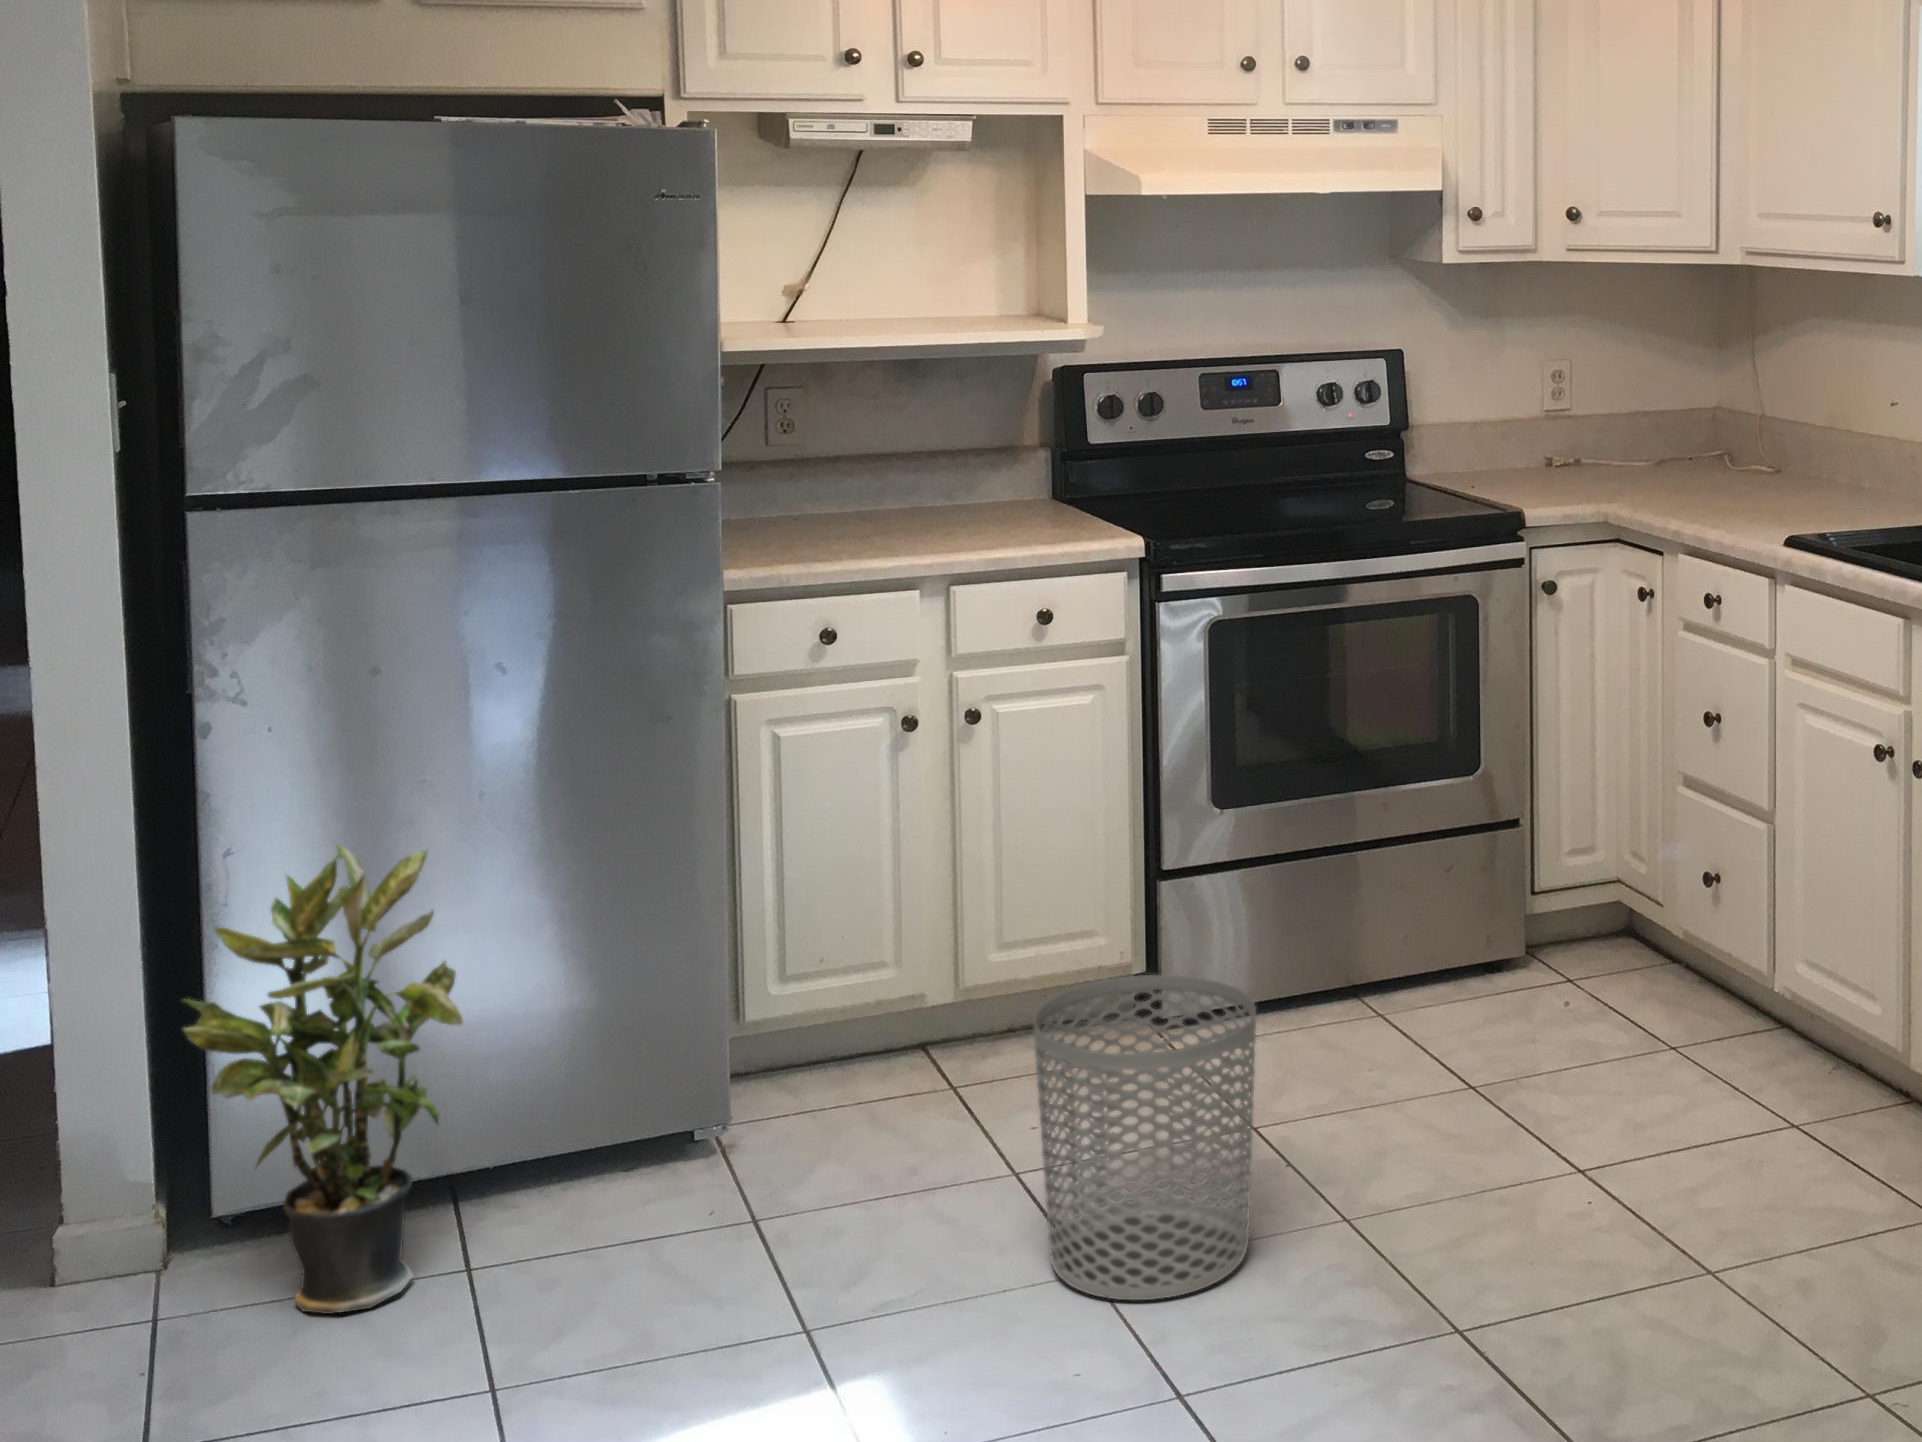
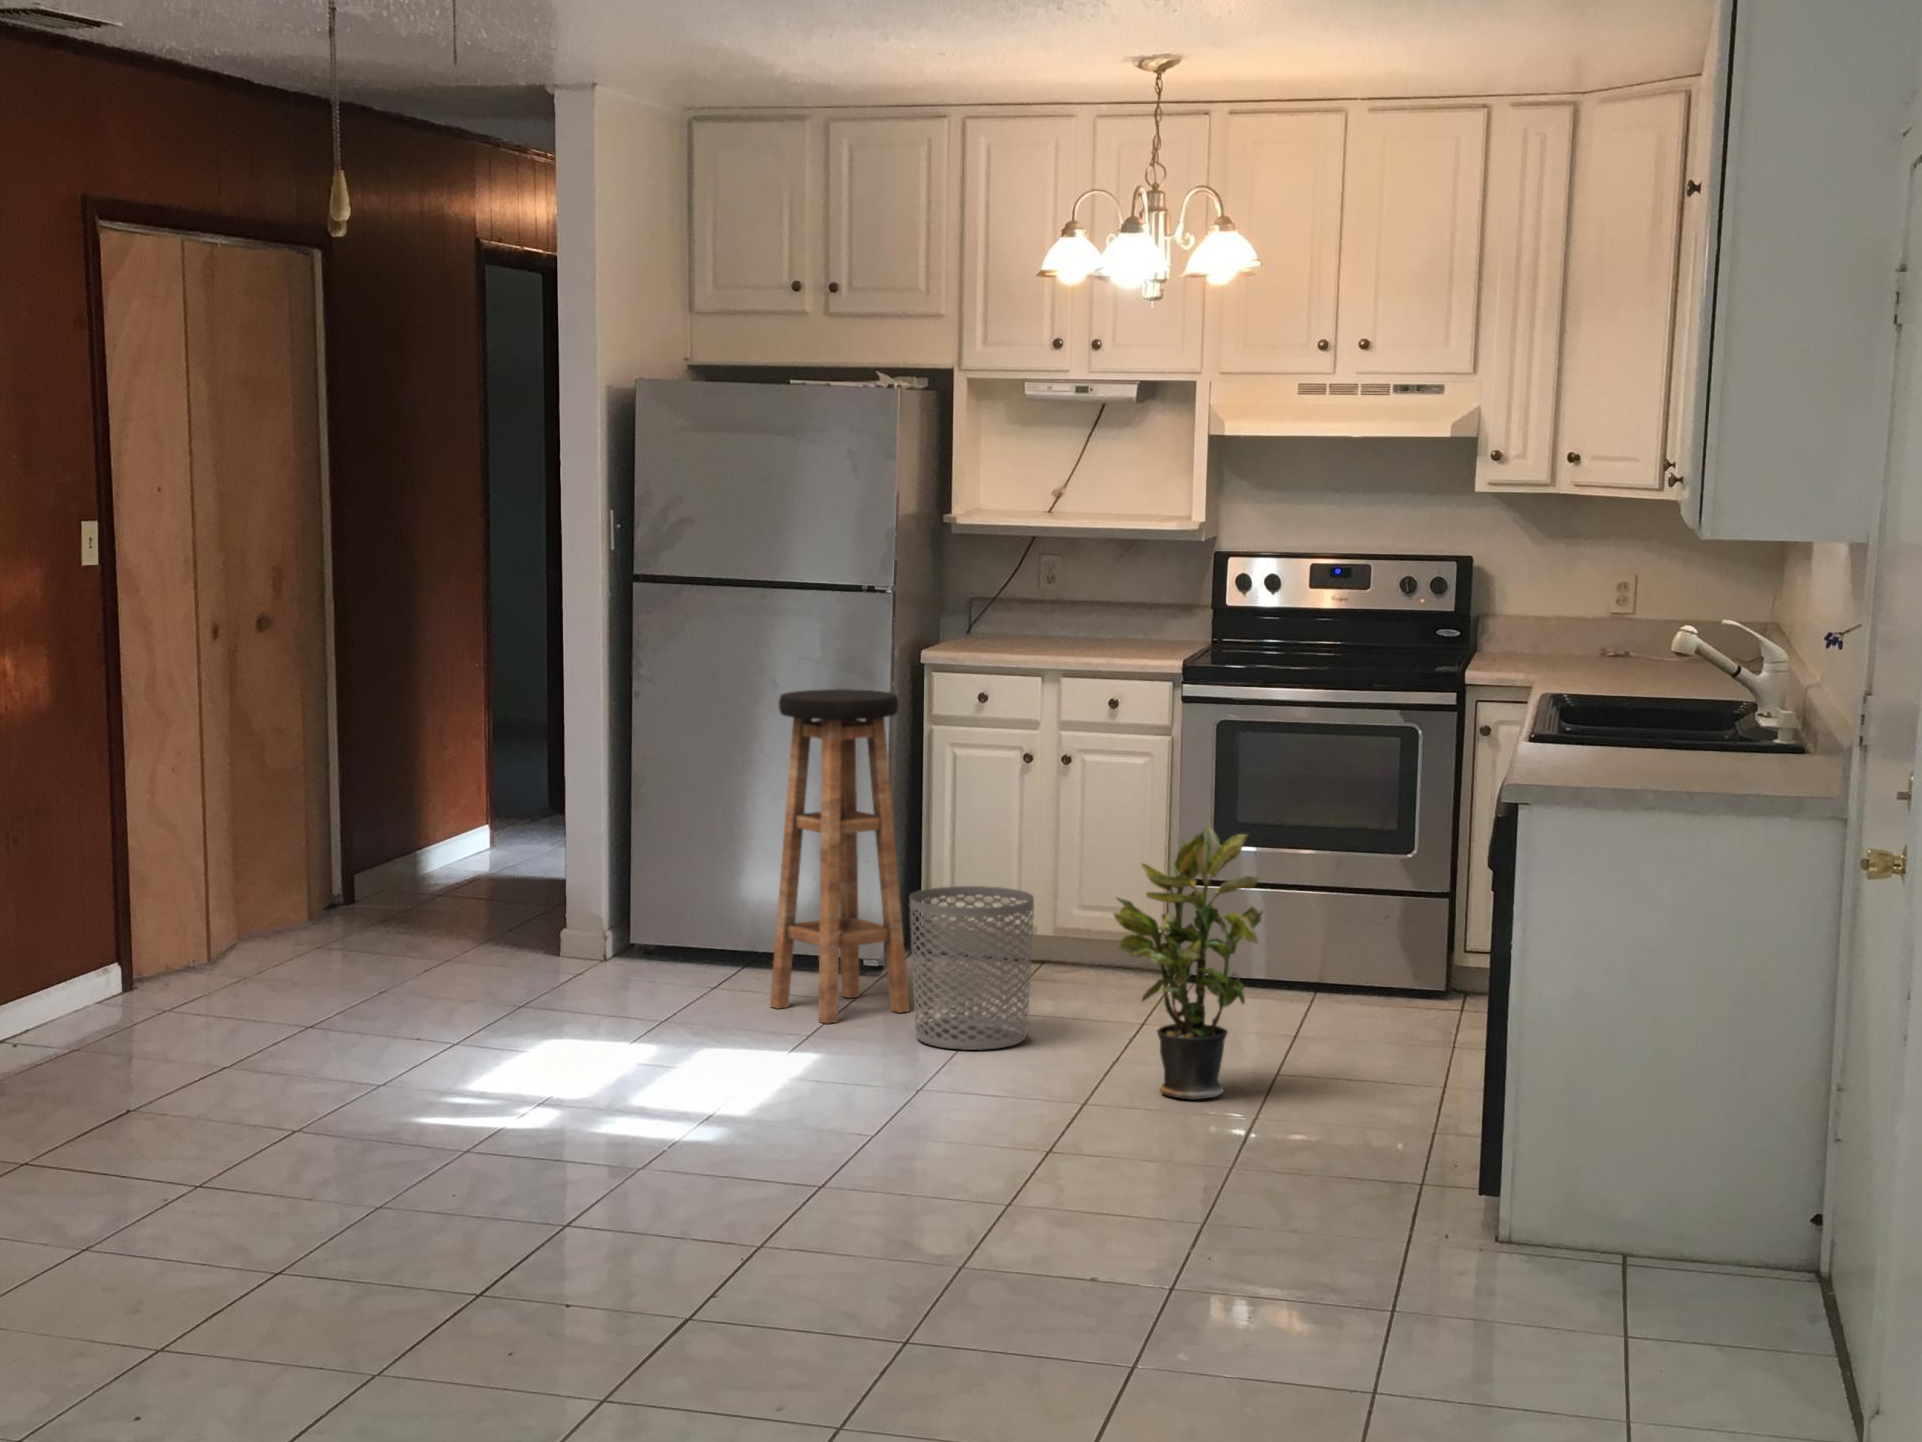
bar stool: none [671,665,930,1305] -> present [770,689,910,1024]
potted plant: present [183,843,462,1314] -> present [1114,825,1262,1100]

